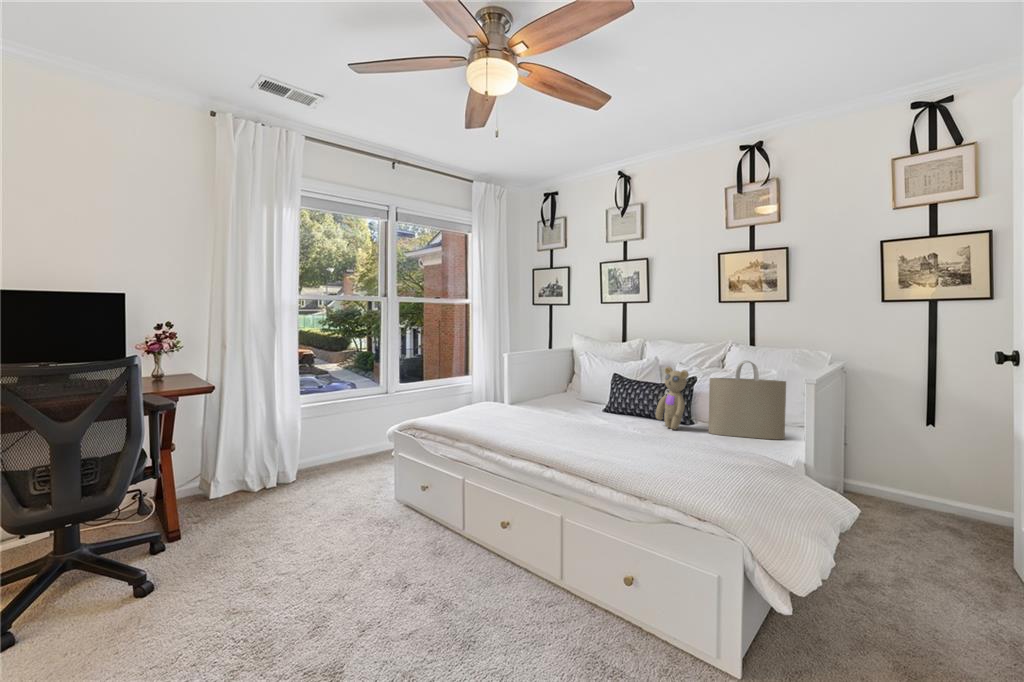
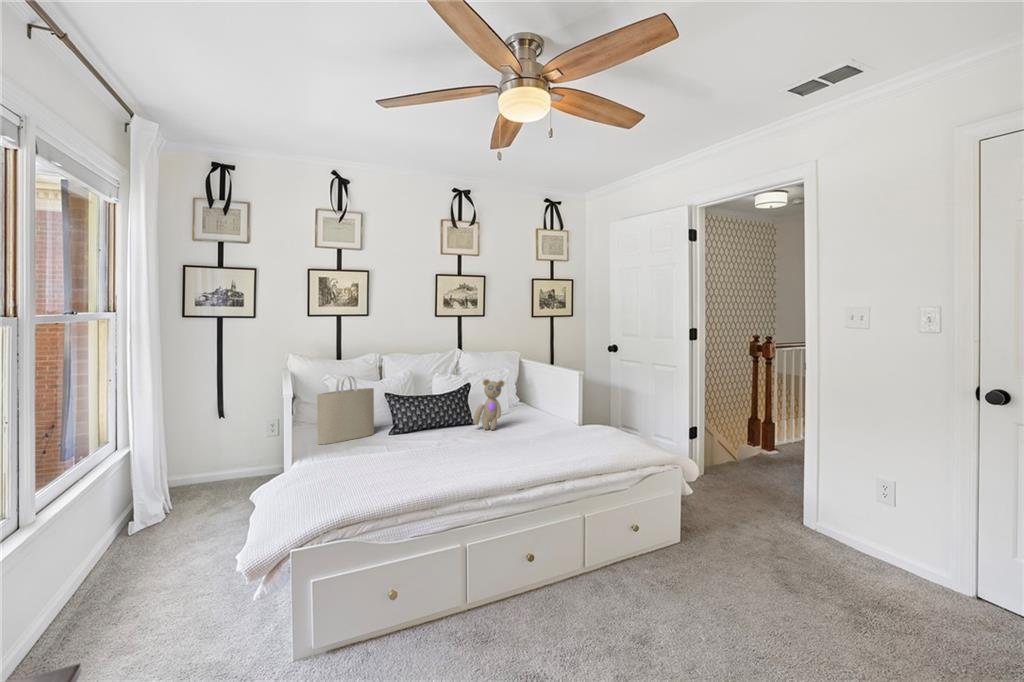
tote bag: present [708,361,786,439] -> present [317,375,374,444]

